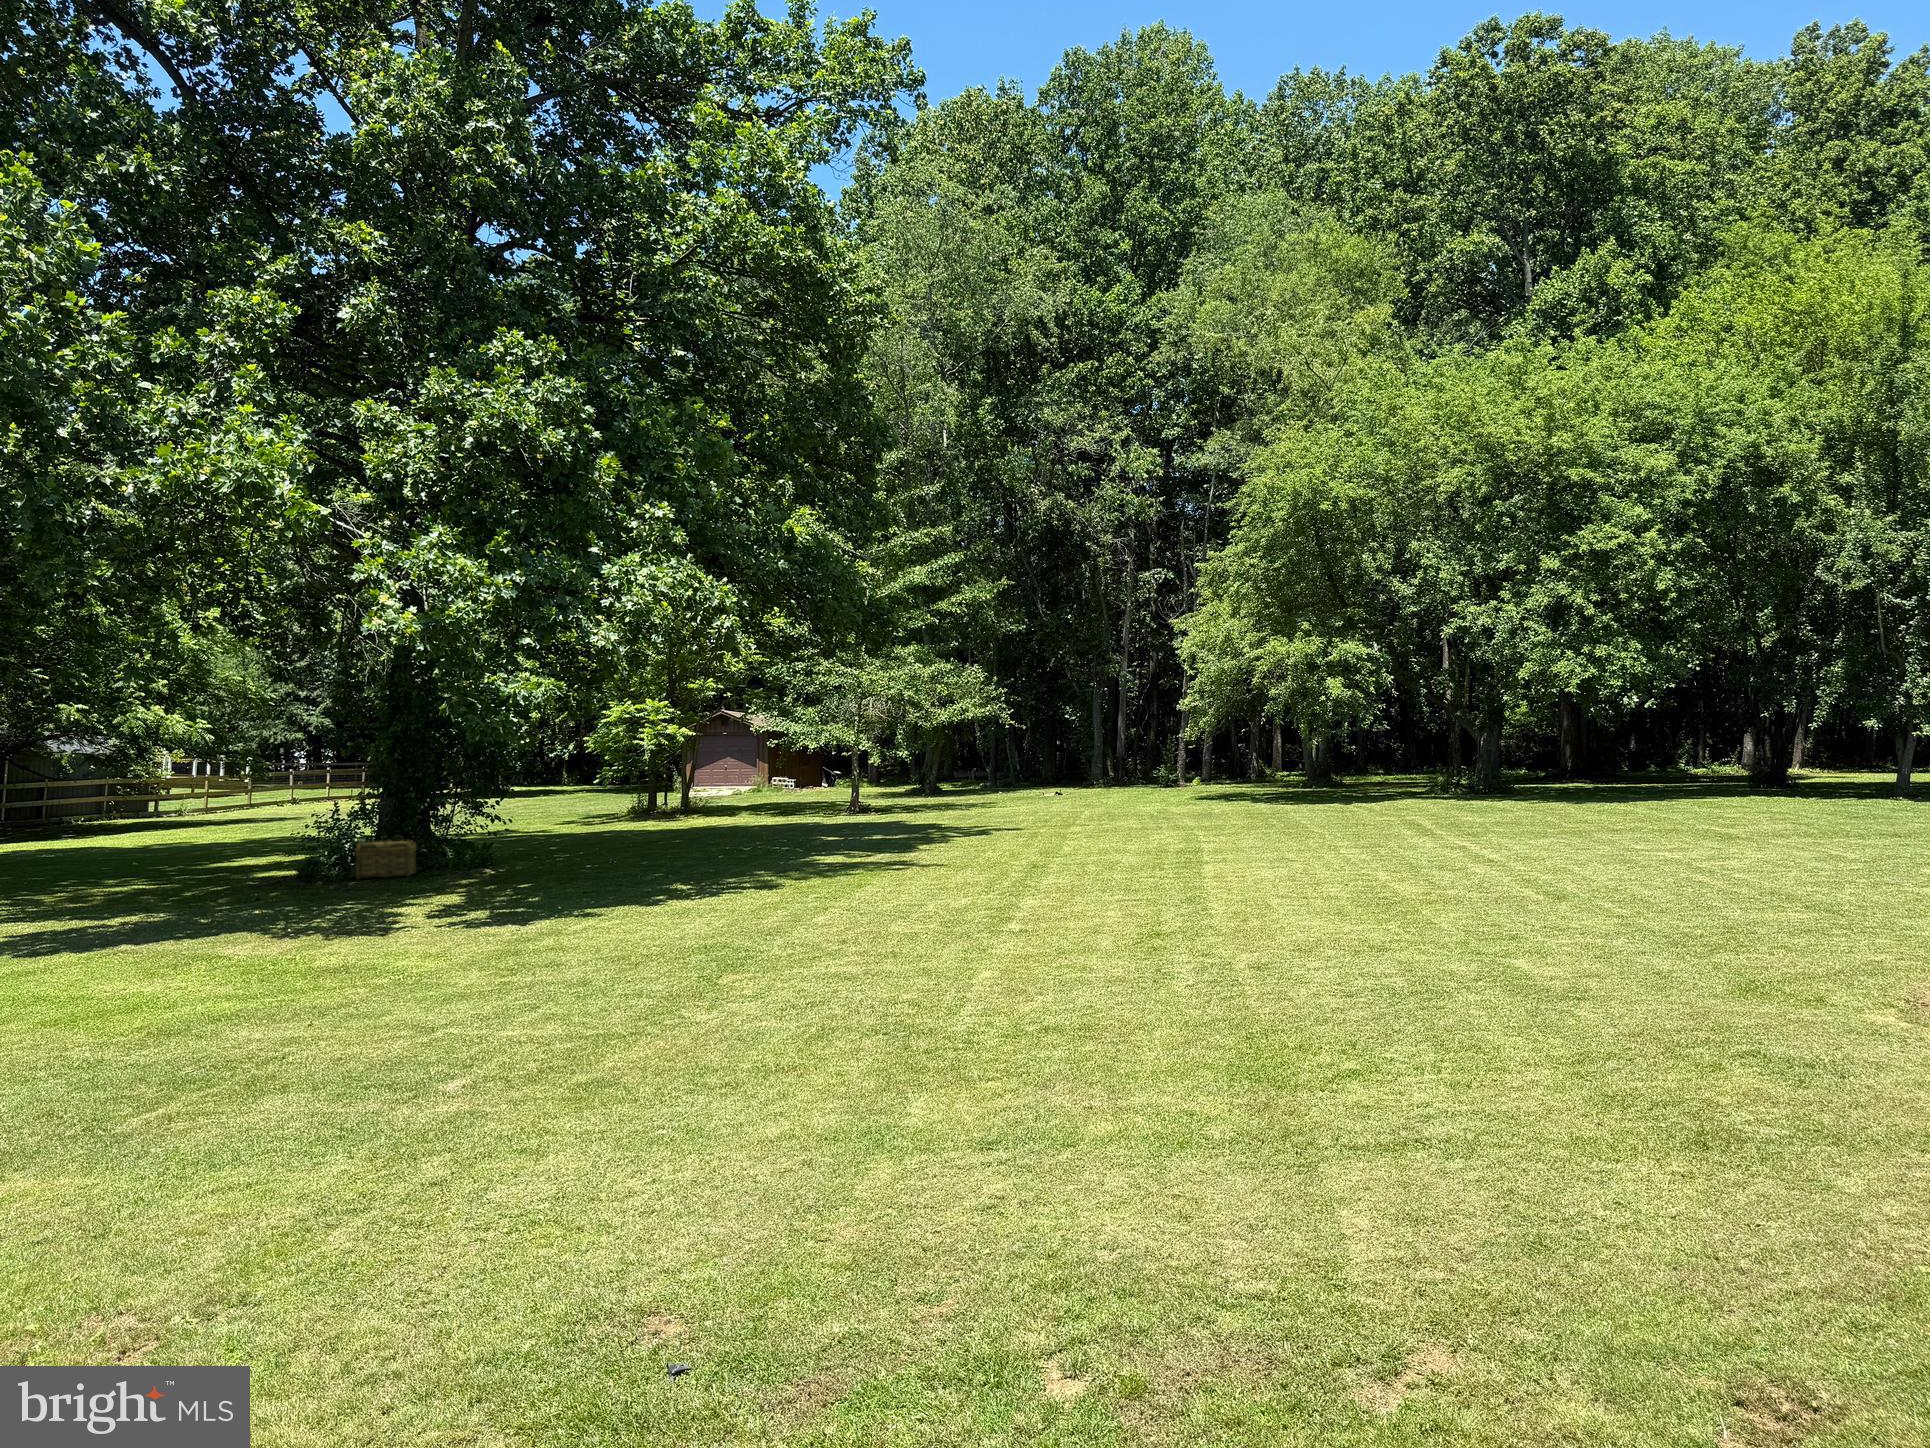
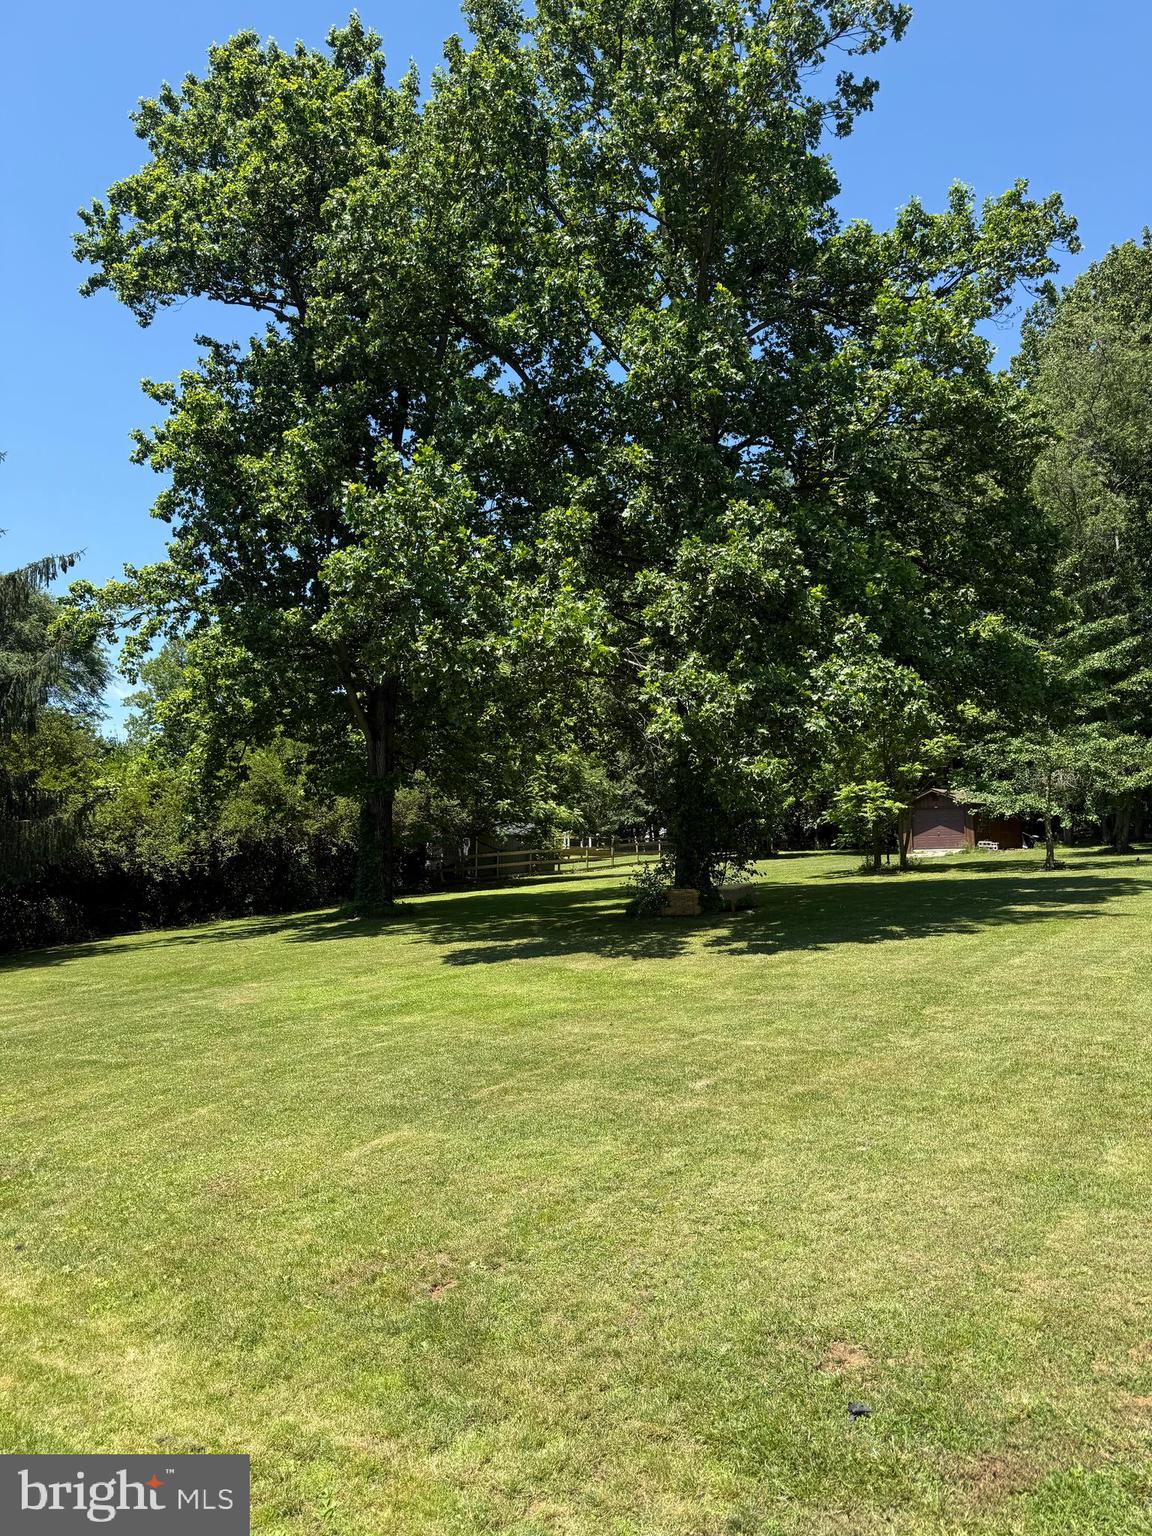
bench: none [437,831,495,871] -> present [716,883,754,912]

